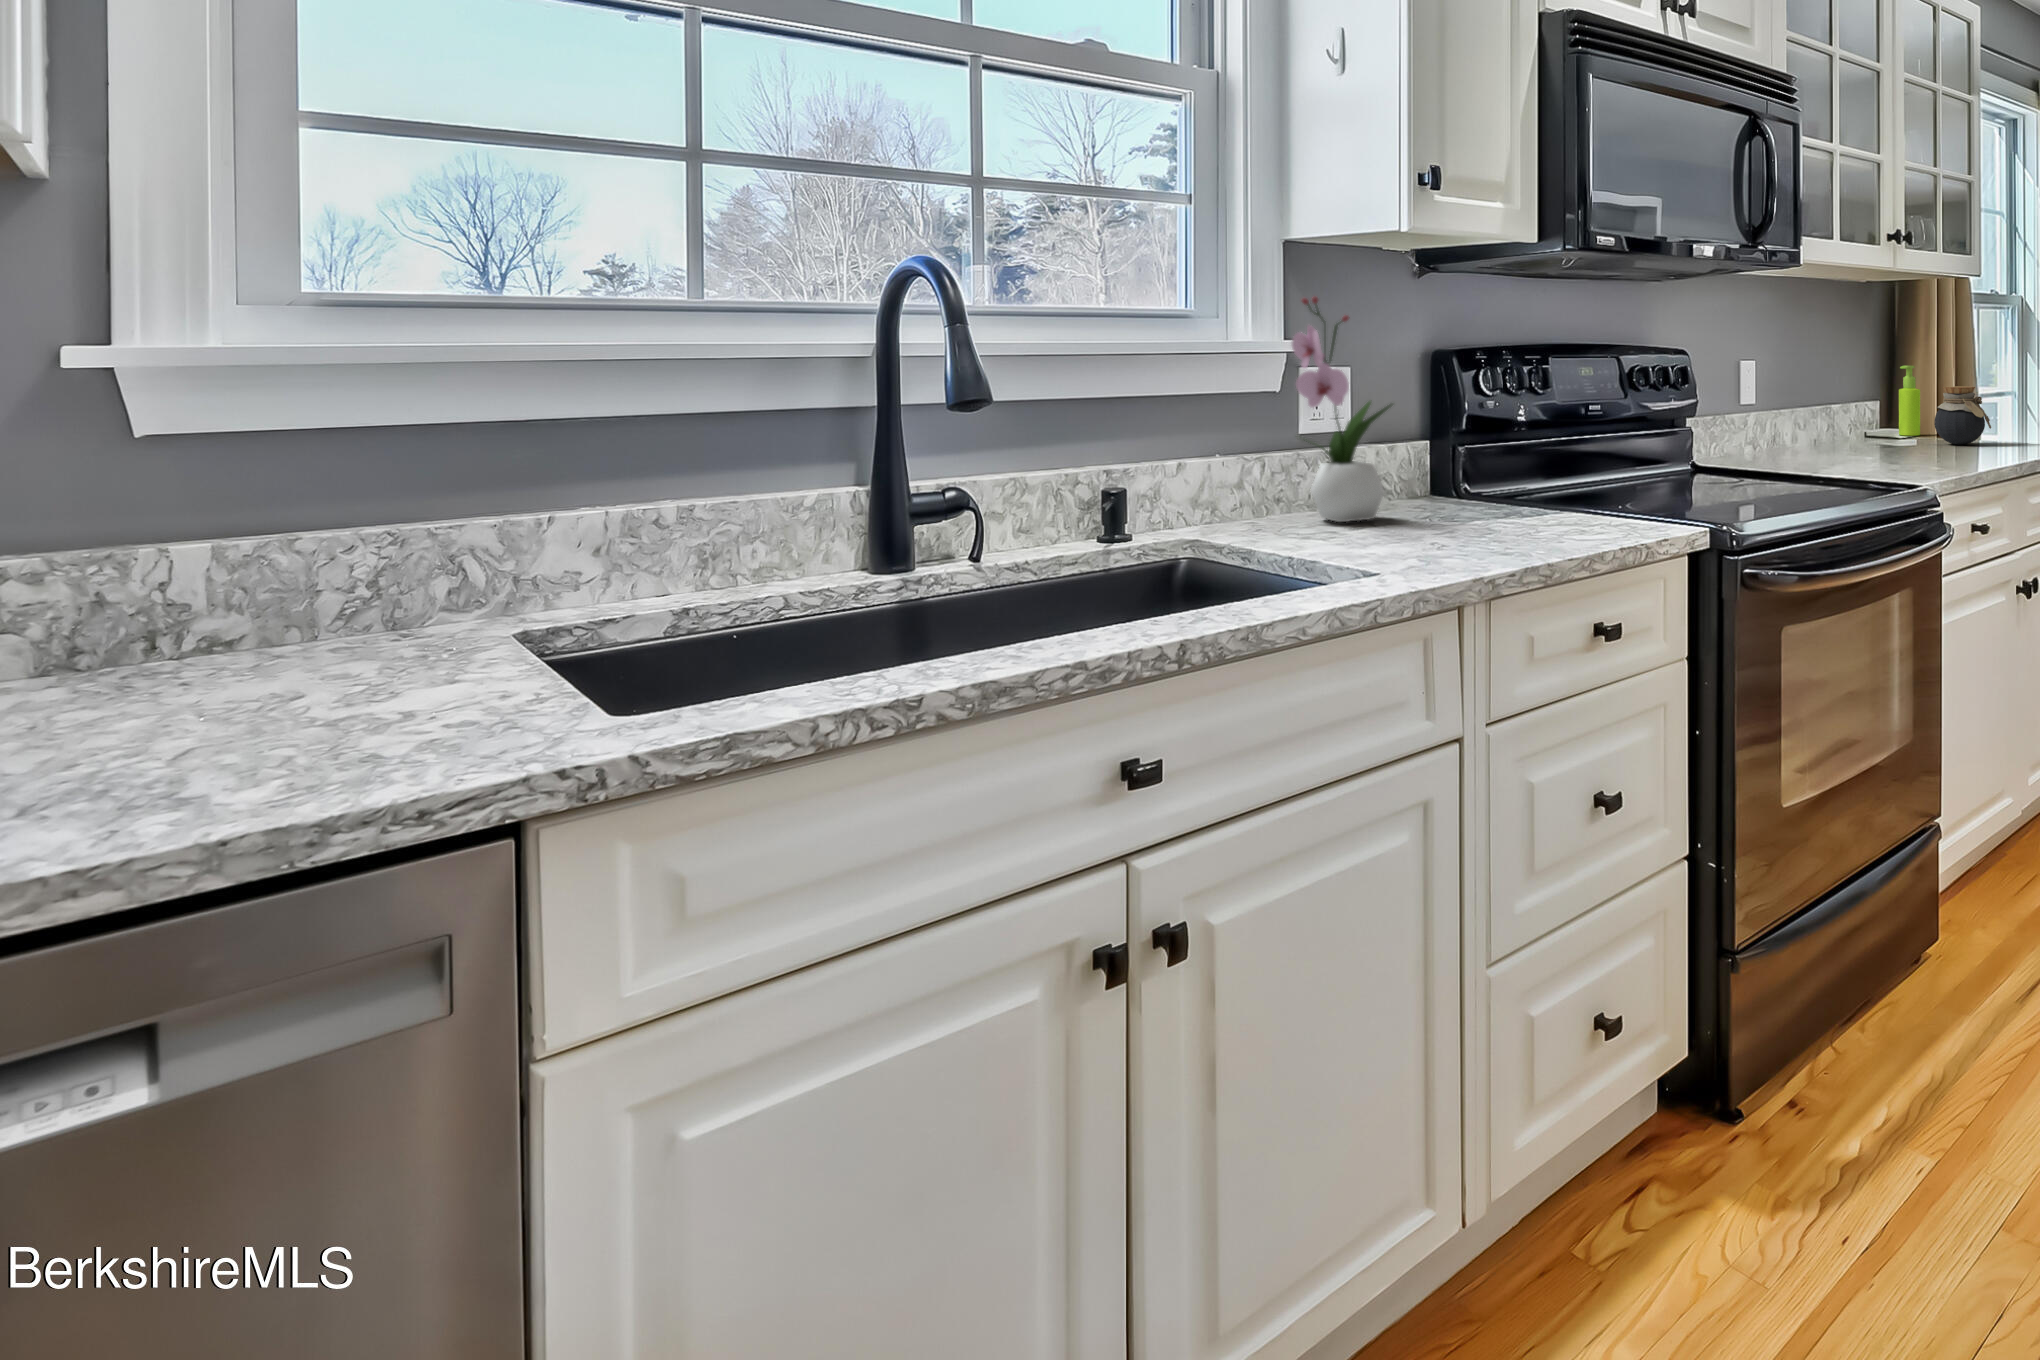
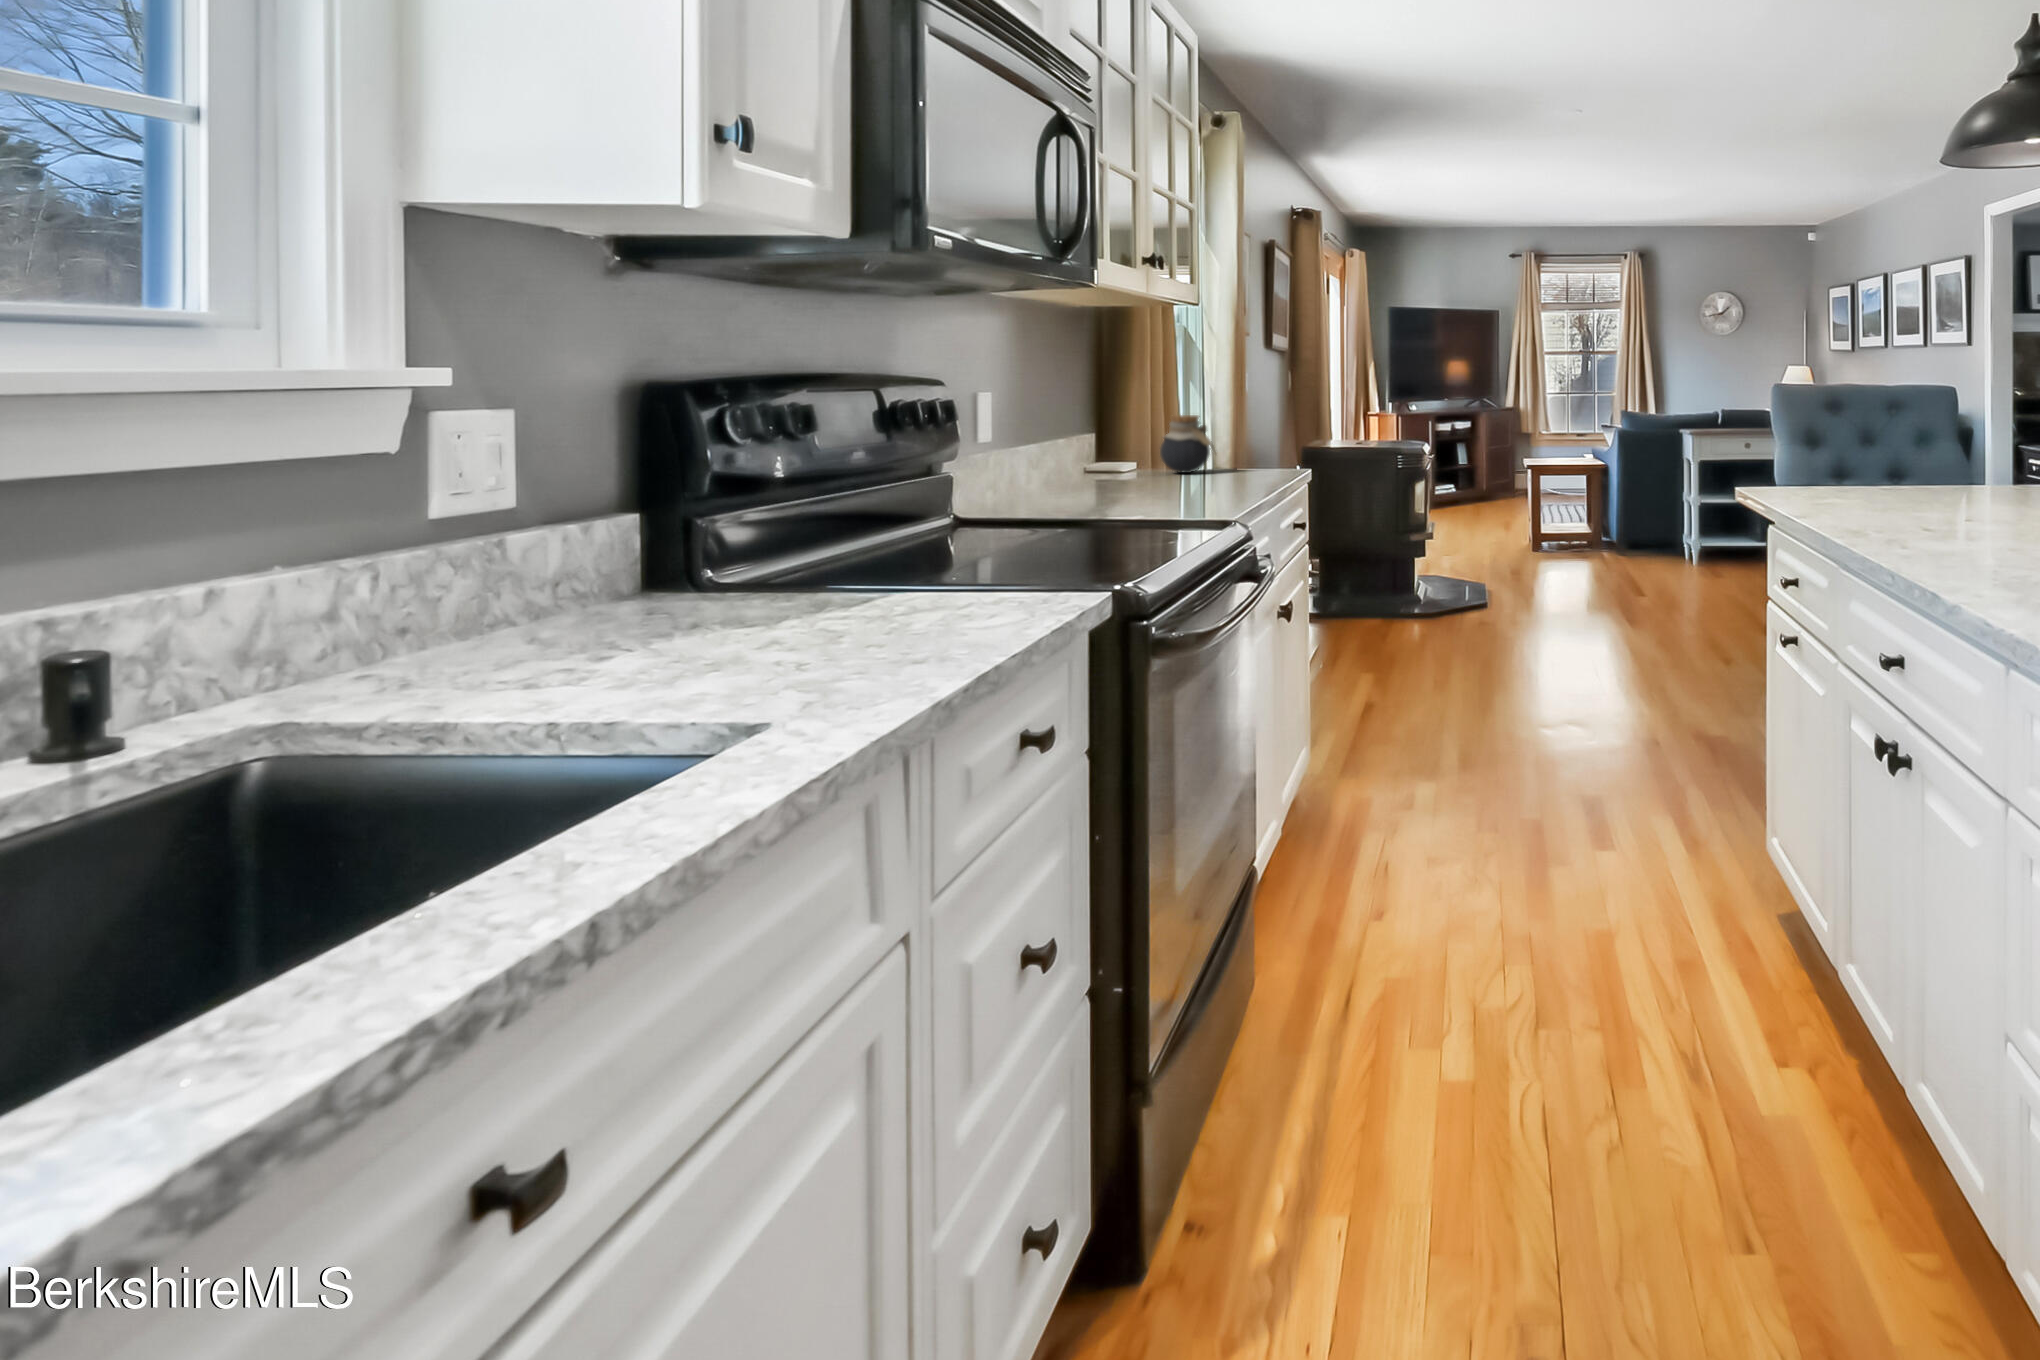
flower arrangement: present [1292,297,1392,522] -> none [437,301,637,650]
soap dispenser: present [1899,366,1920,436] -> none [1108,395,1130,466]

